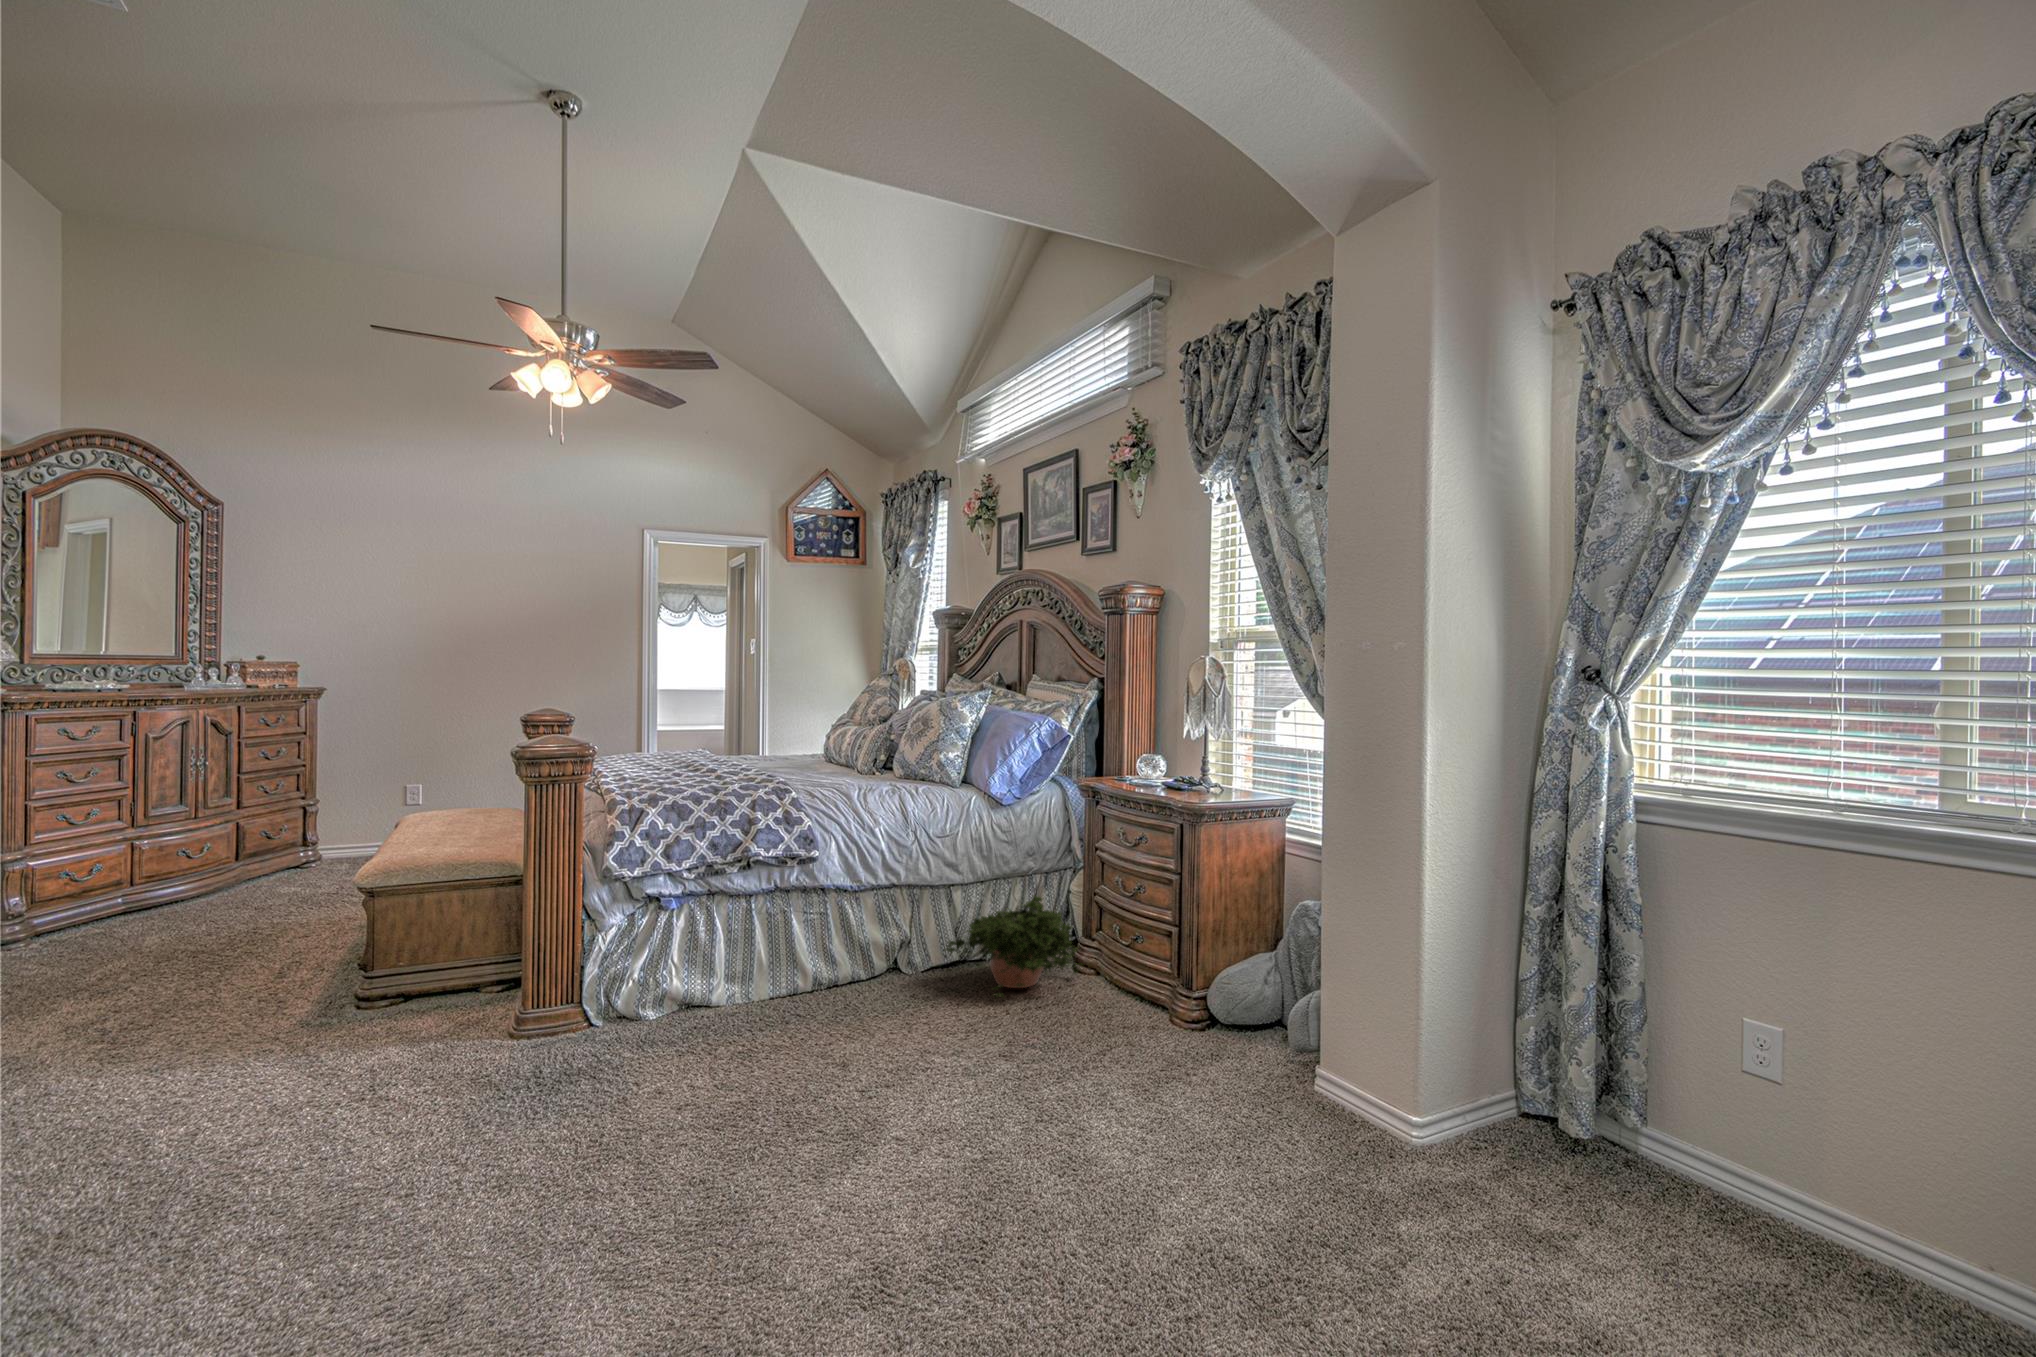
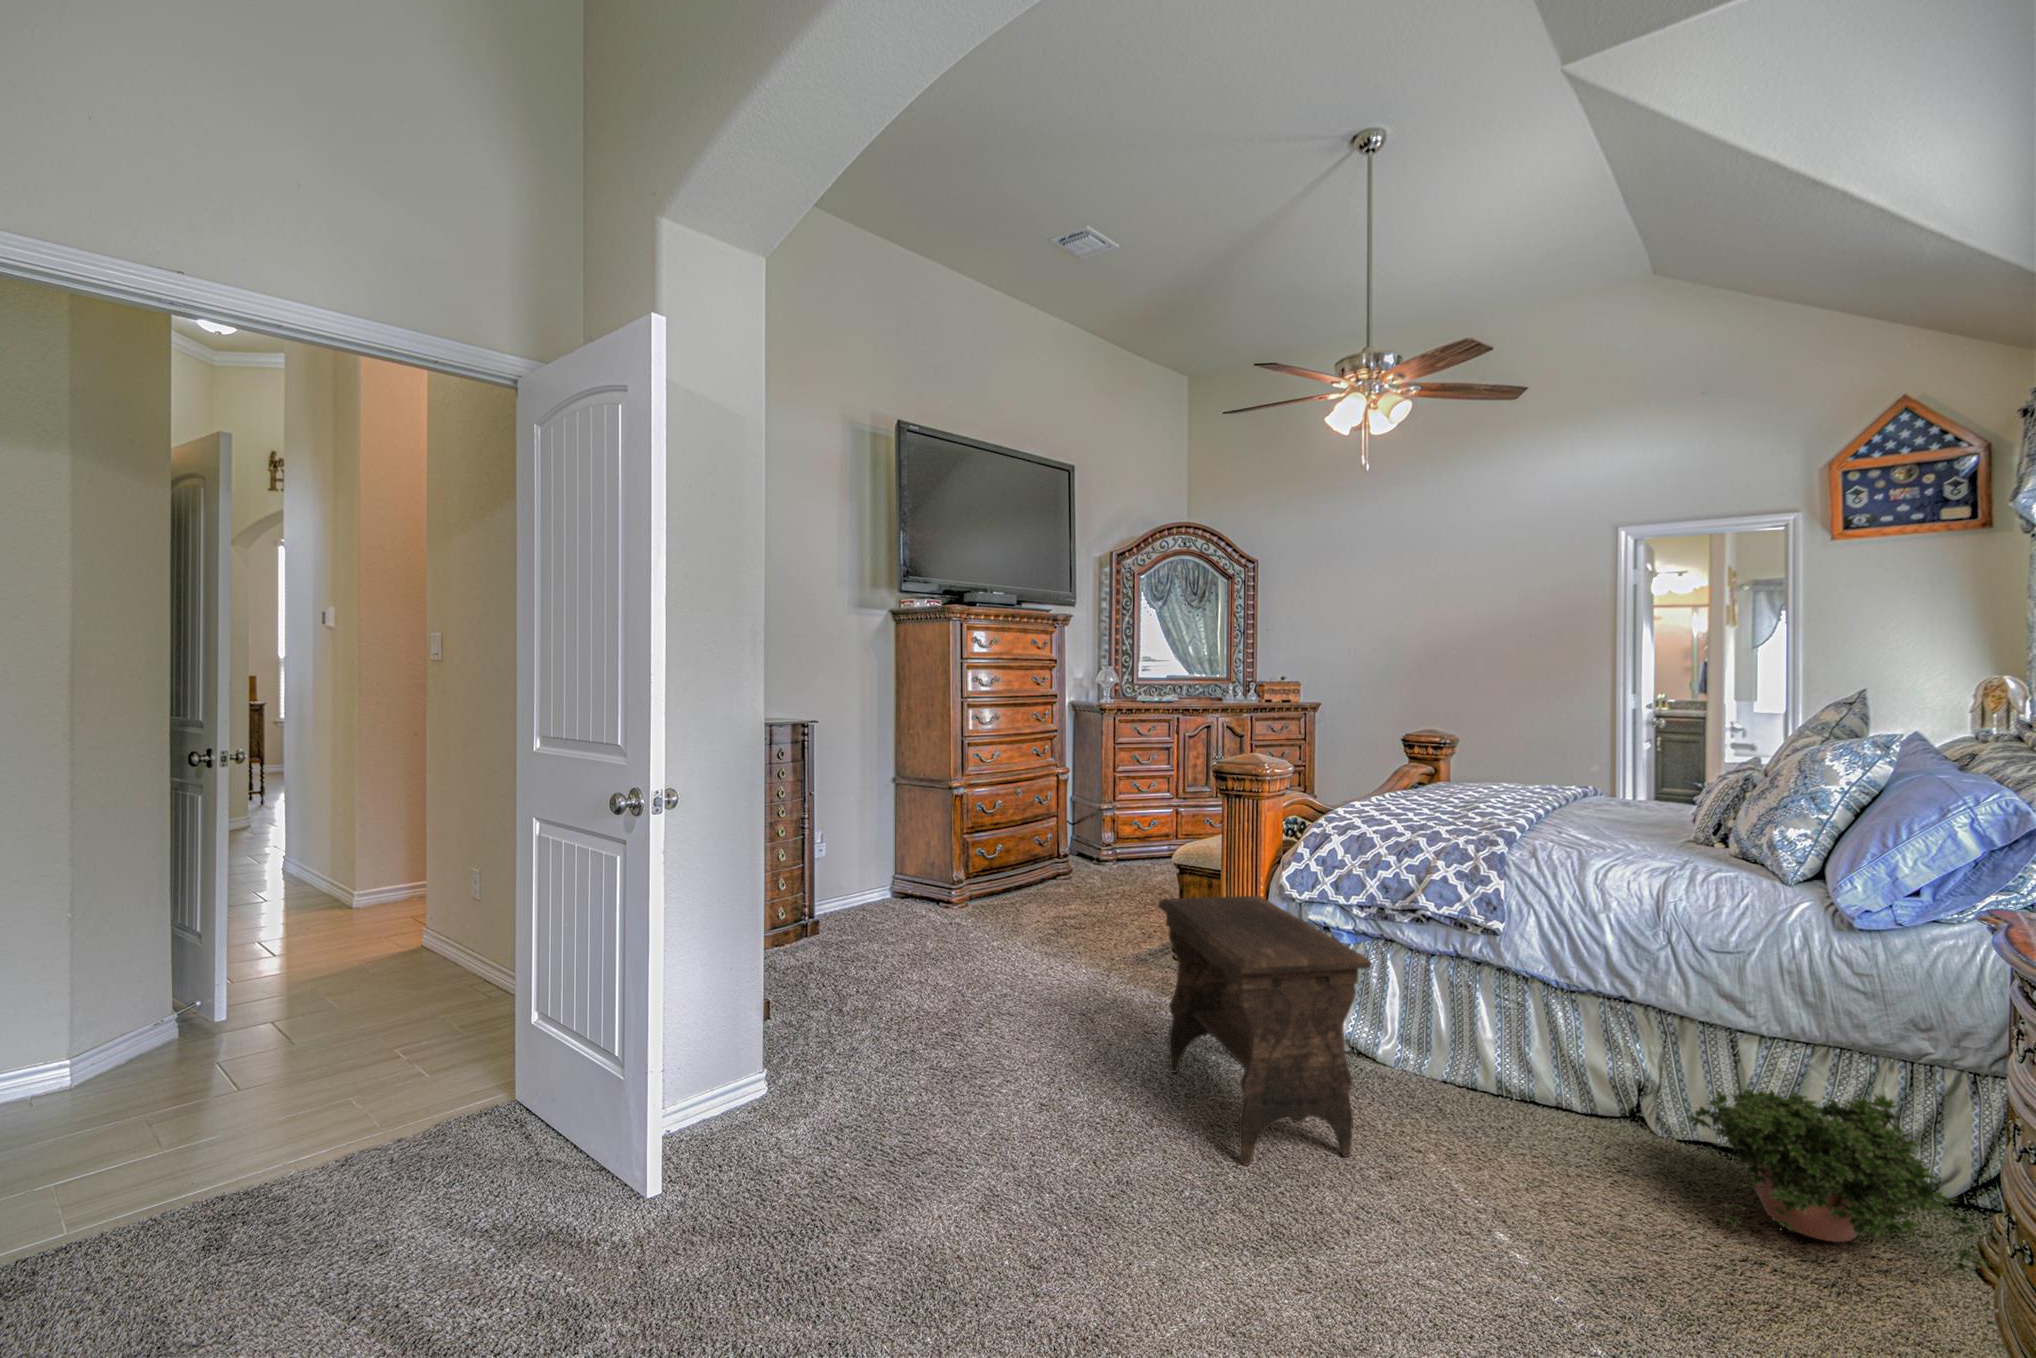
footstool: none [550,876,823,1114] -> present [1158,896,1371,1165]

